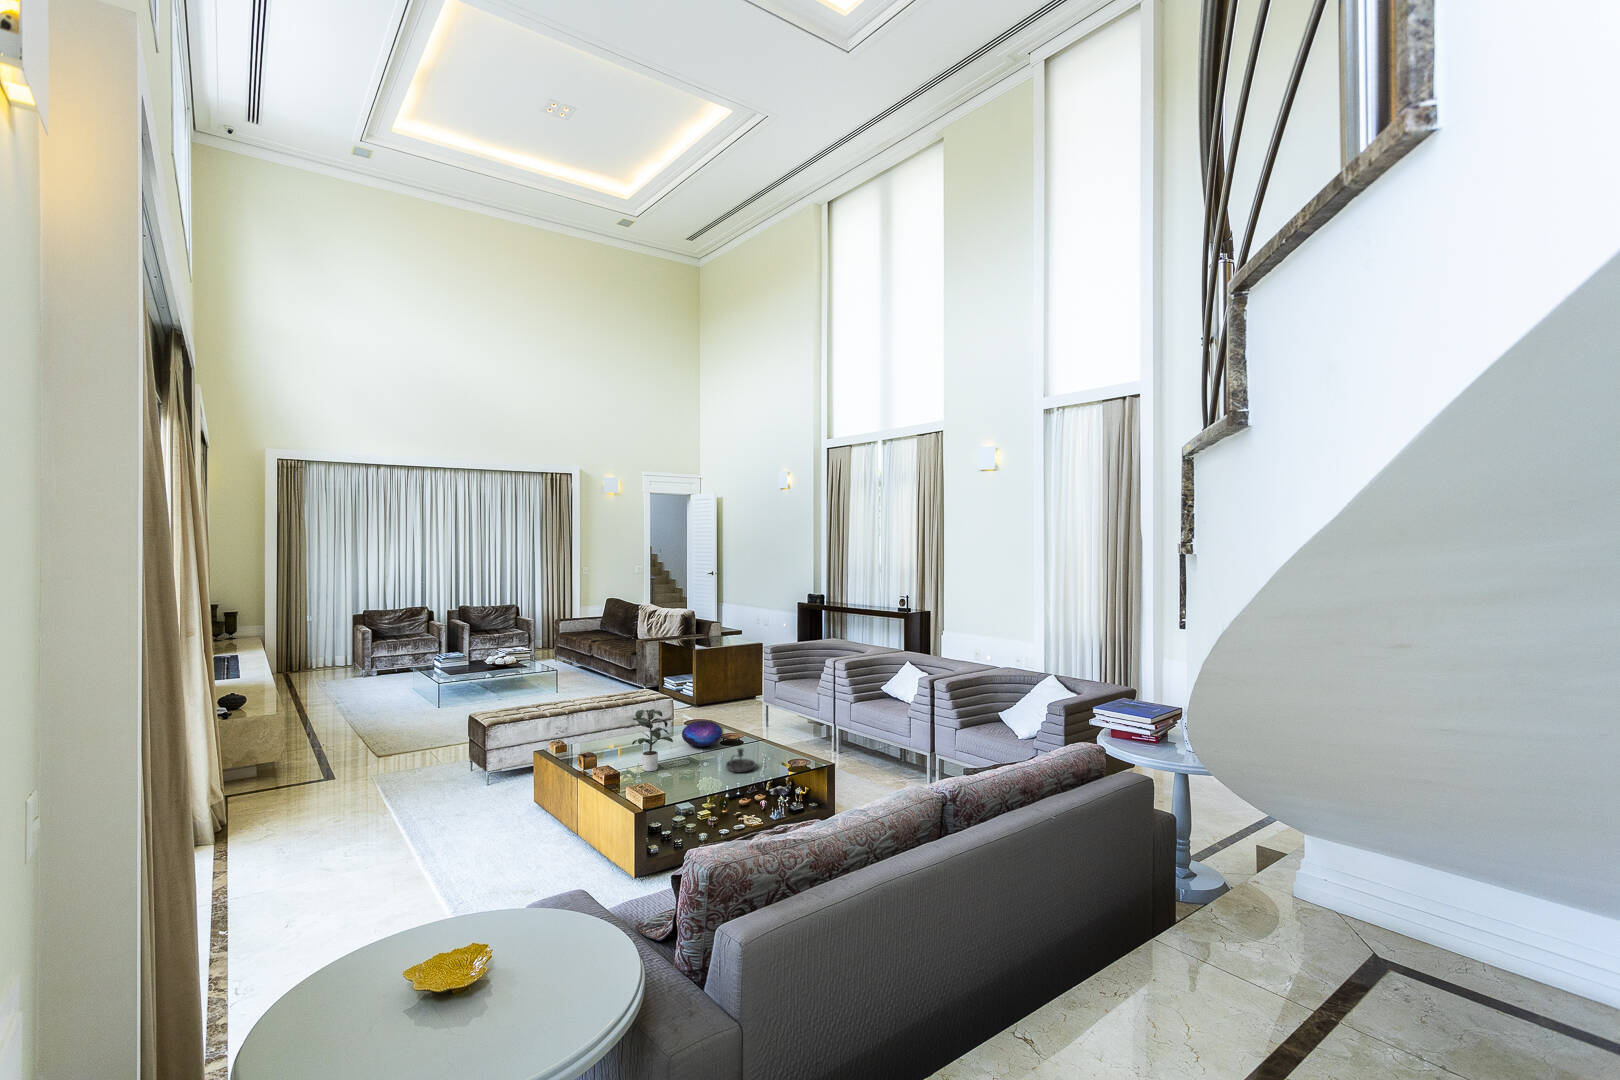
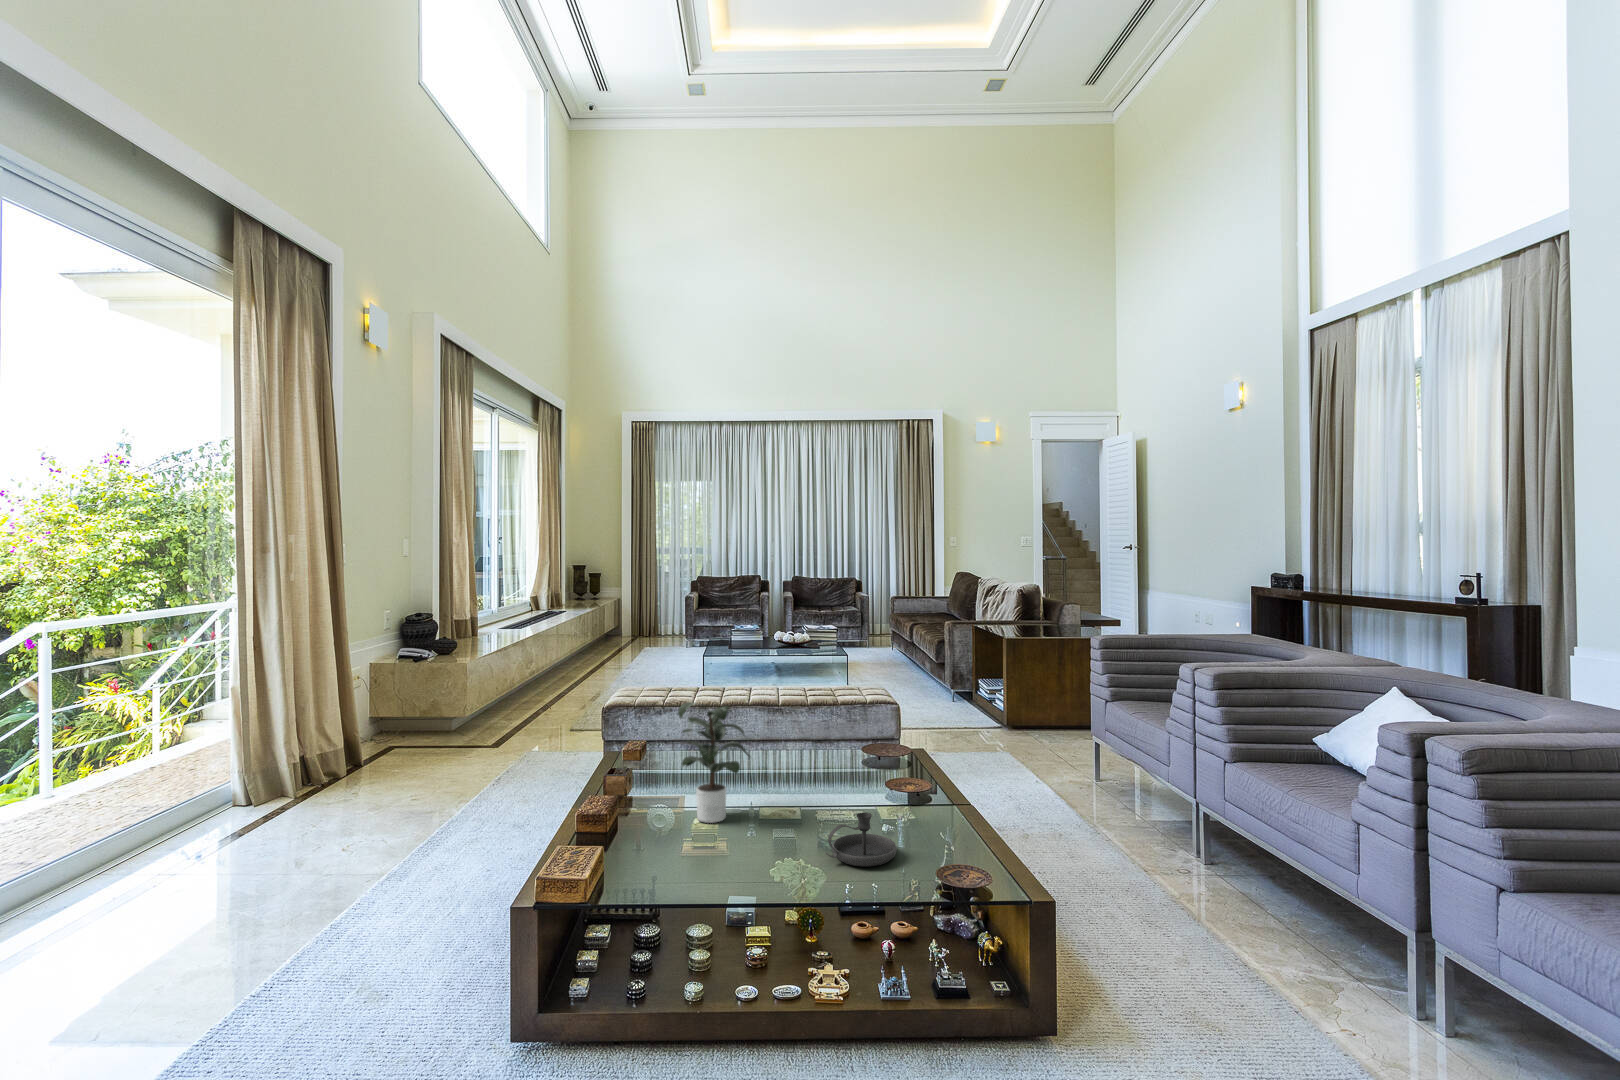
decorative orb: present [682,721,723,747] -> none [814,745,893,796]

